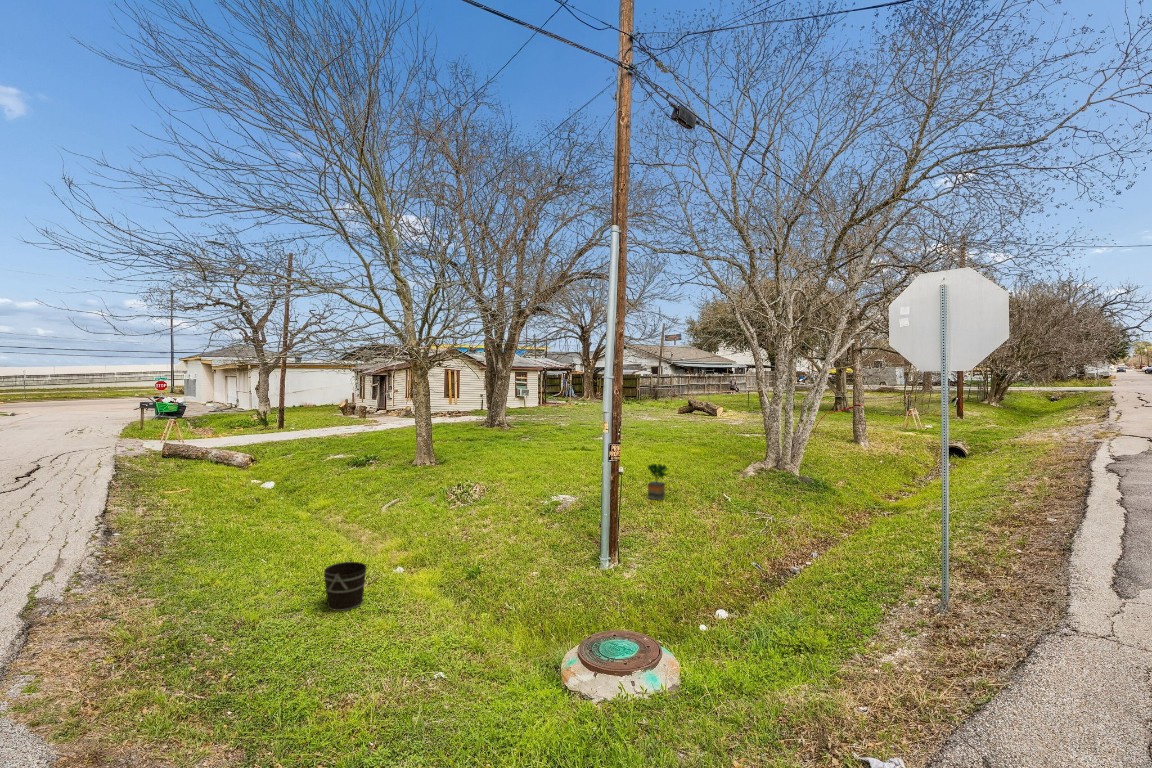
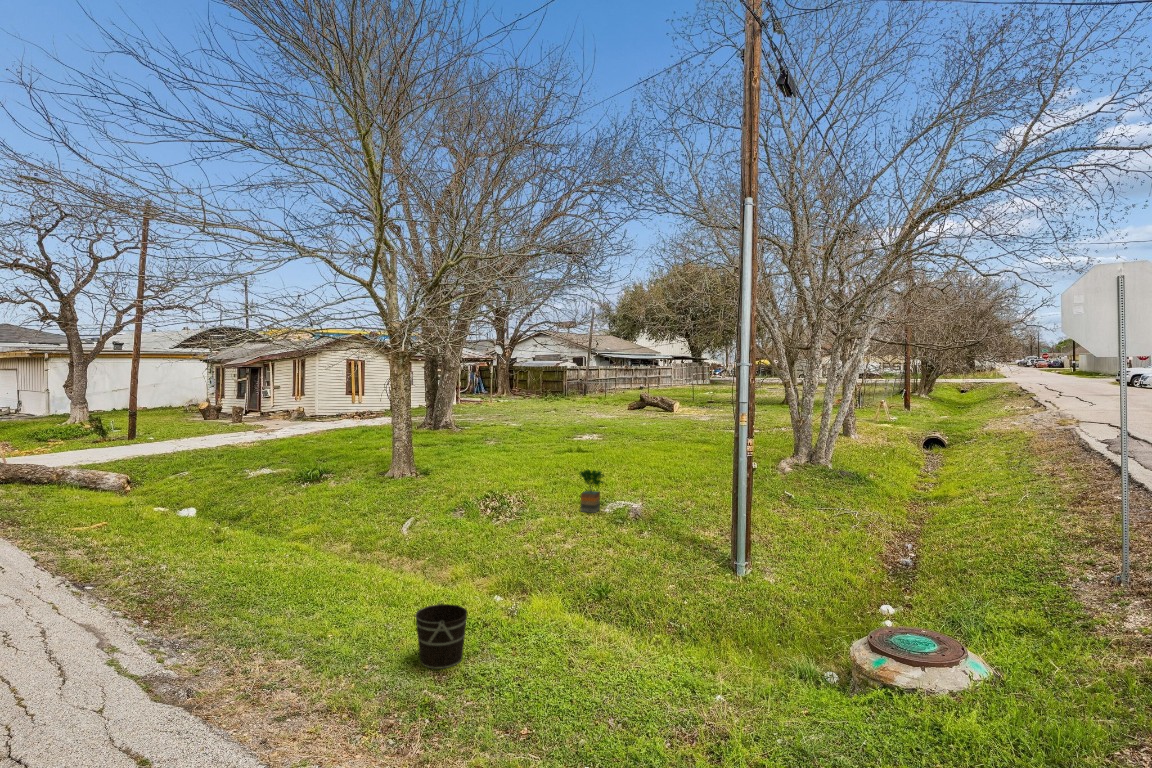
potted tree: present [648,464,669,500] -> present [580,470,604,513]

